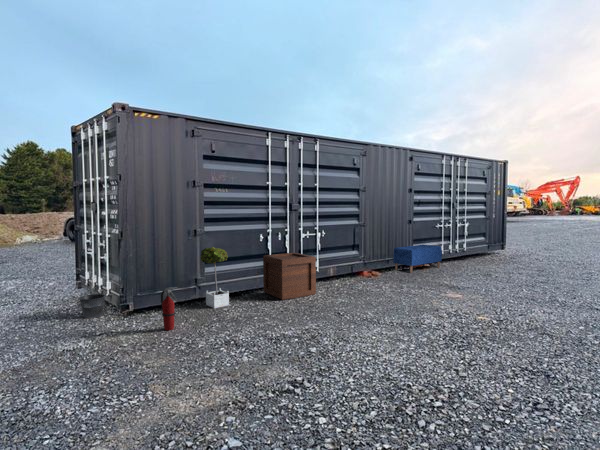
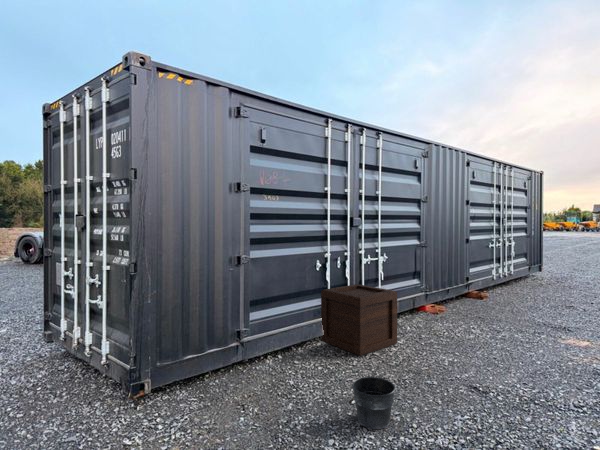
bench: present [393,245,442,273] -> none [453,268,506,305]
potted tree: present [201,247,229,308] -> none [247,282,289,376]
fire extinguisher: present [161,287,177,330] -> none [209,358,241,433]
bucket: present [77,294,106,318] -> present [349,377,396,429]

